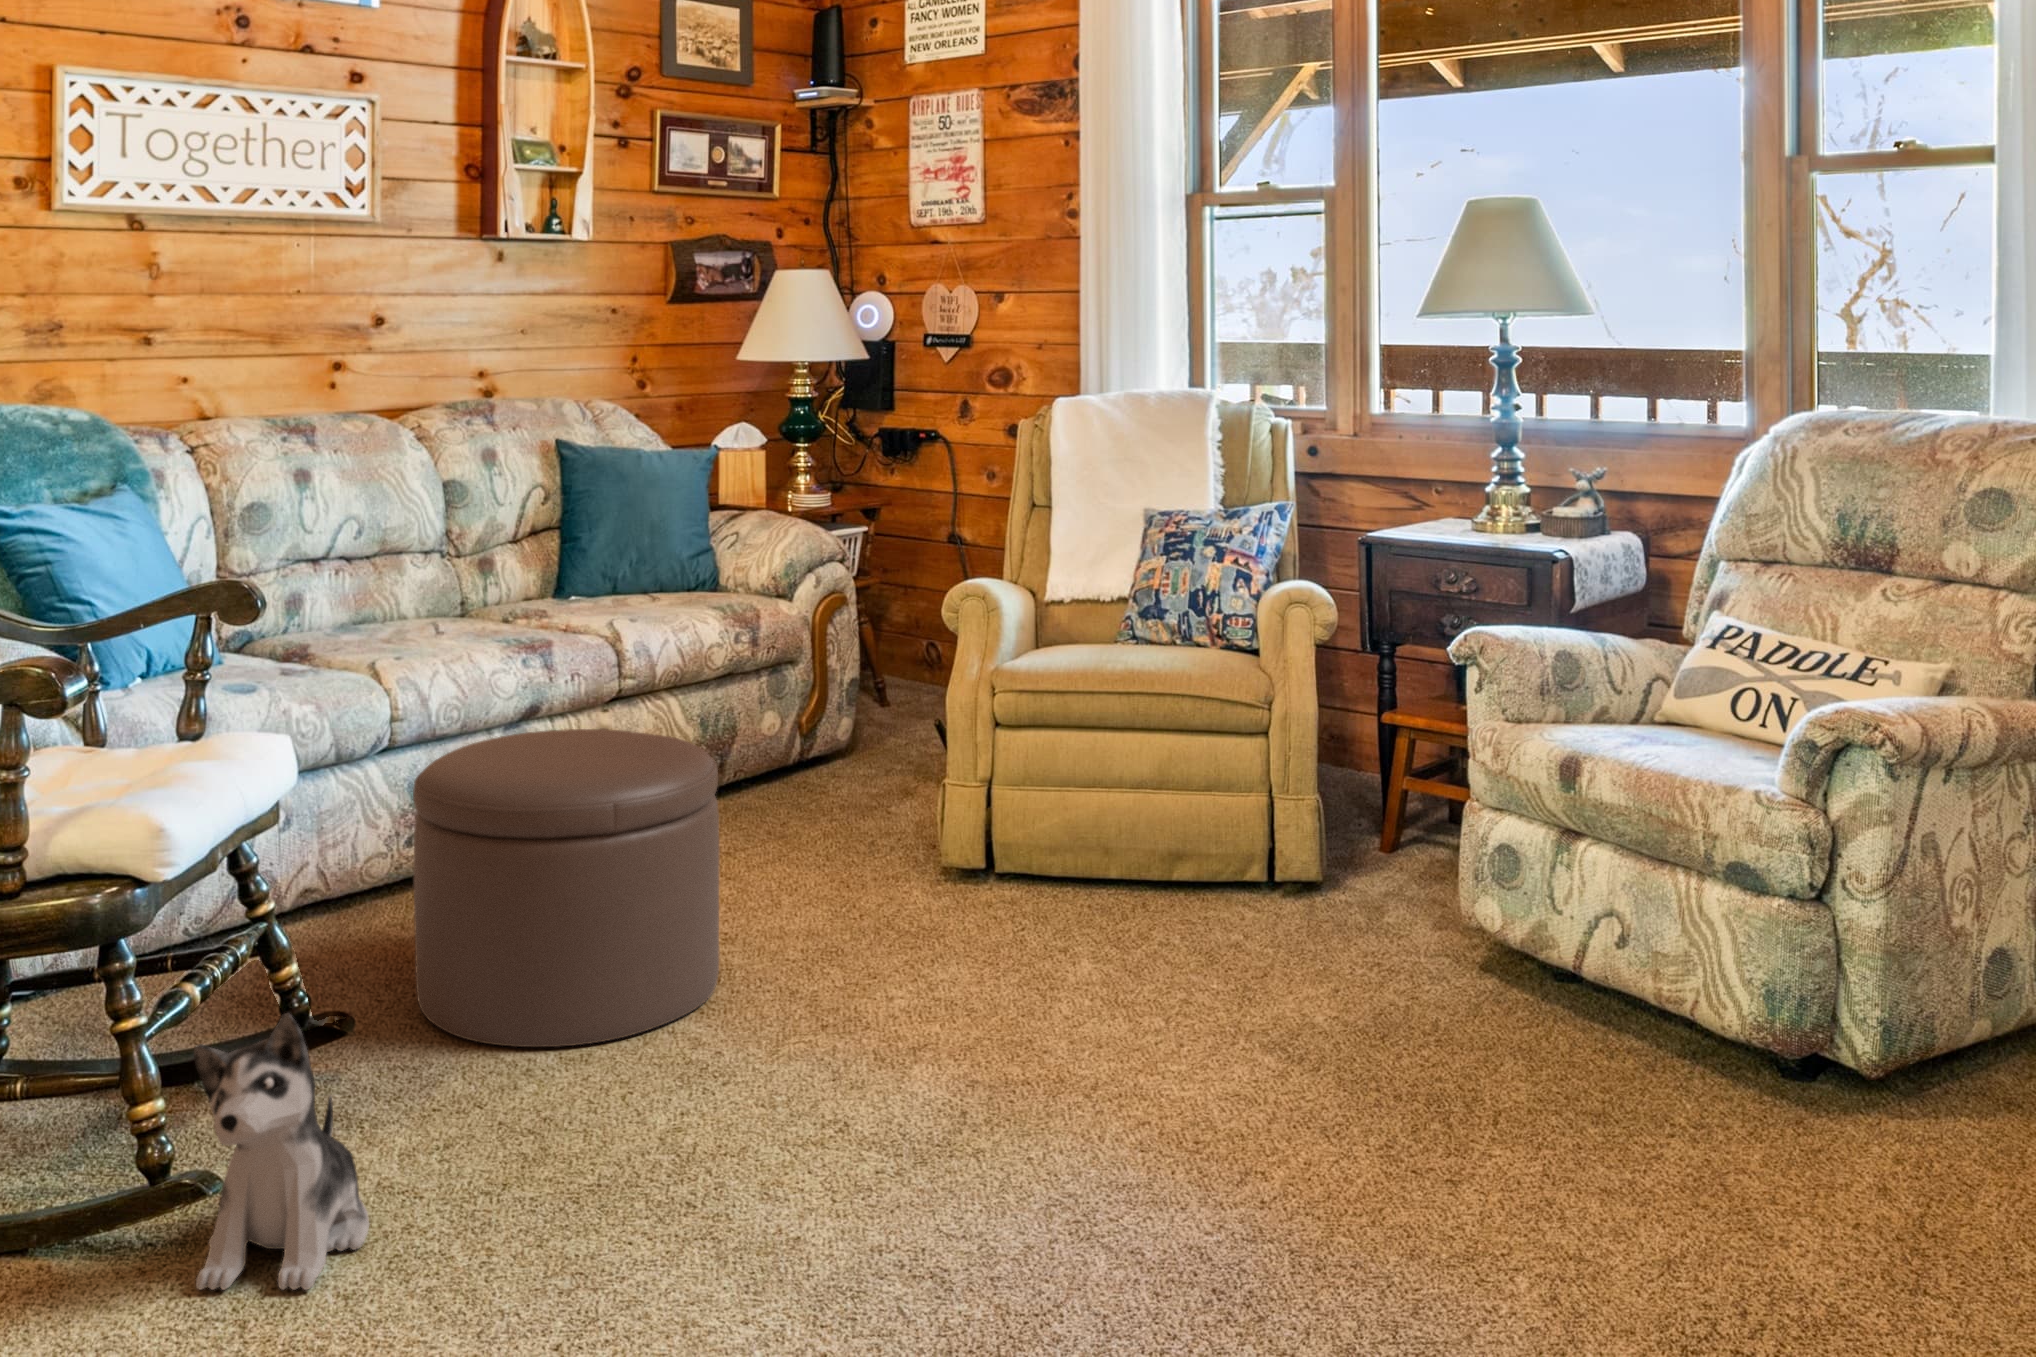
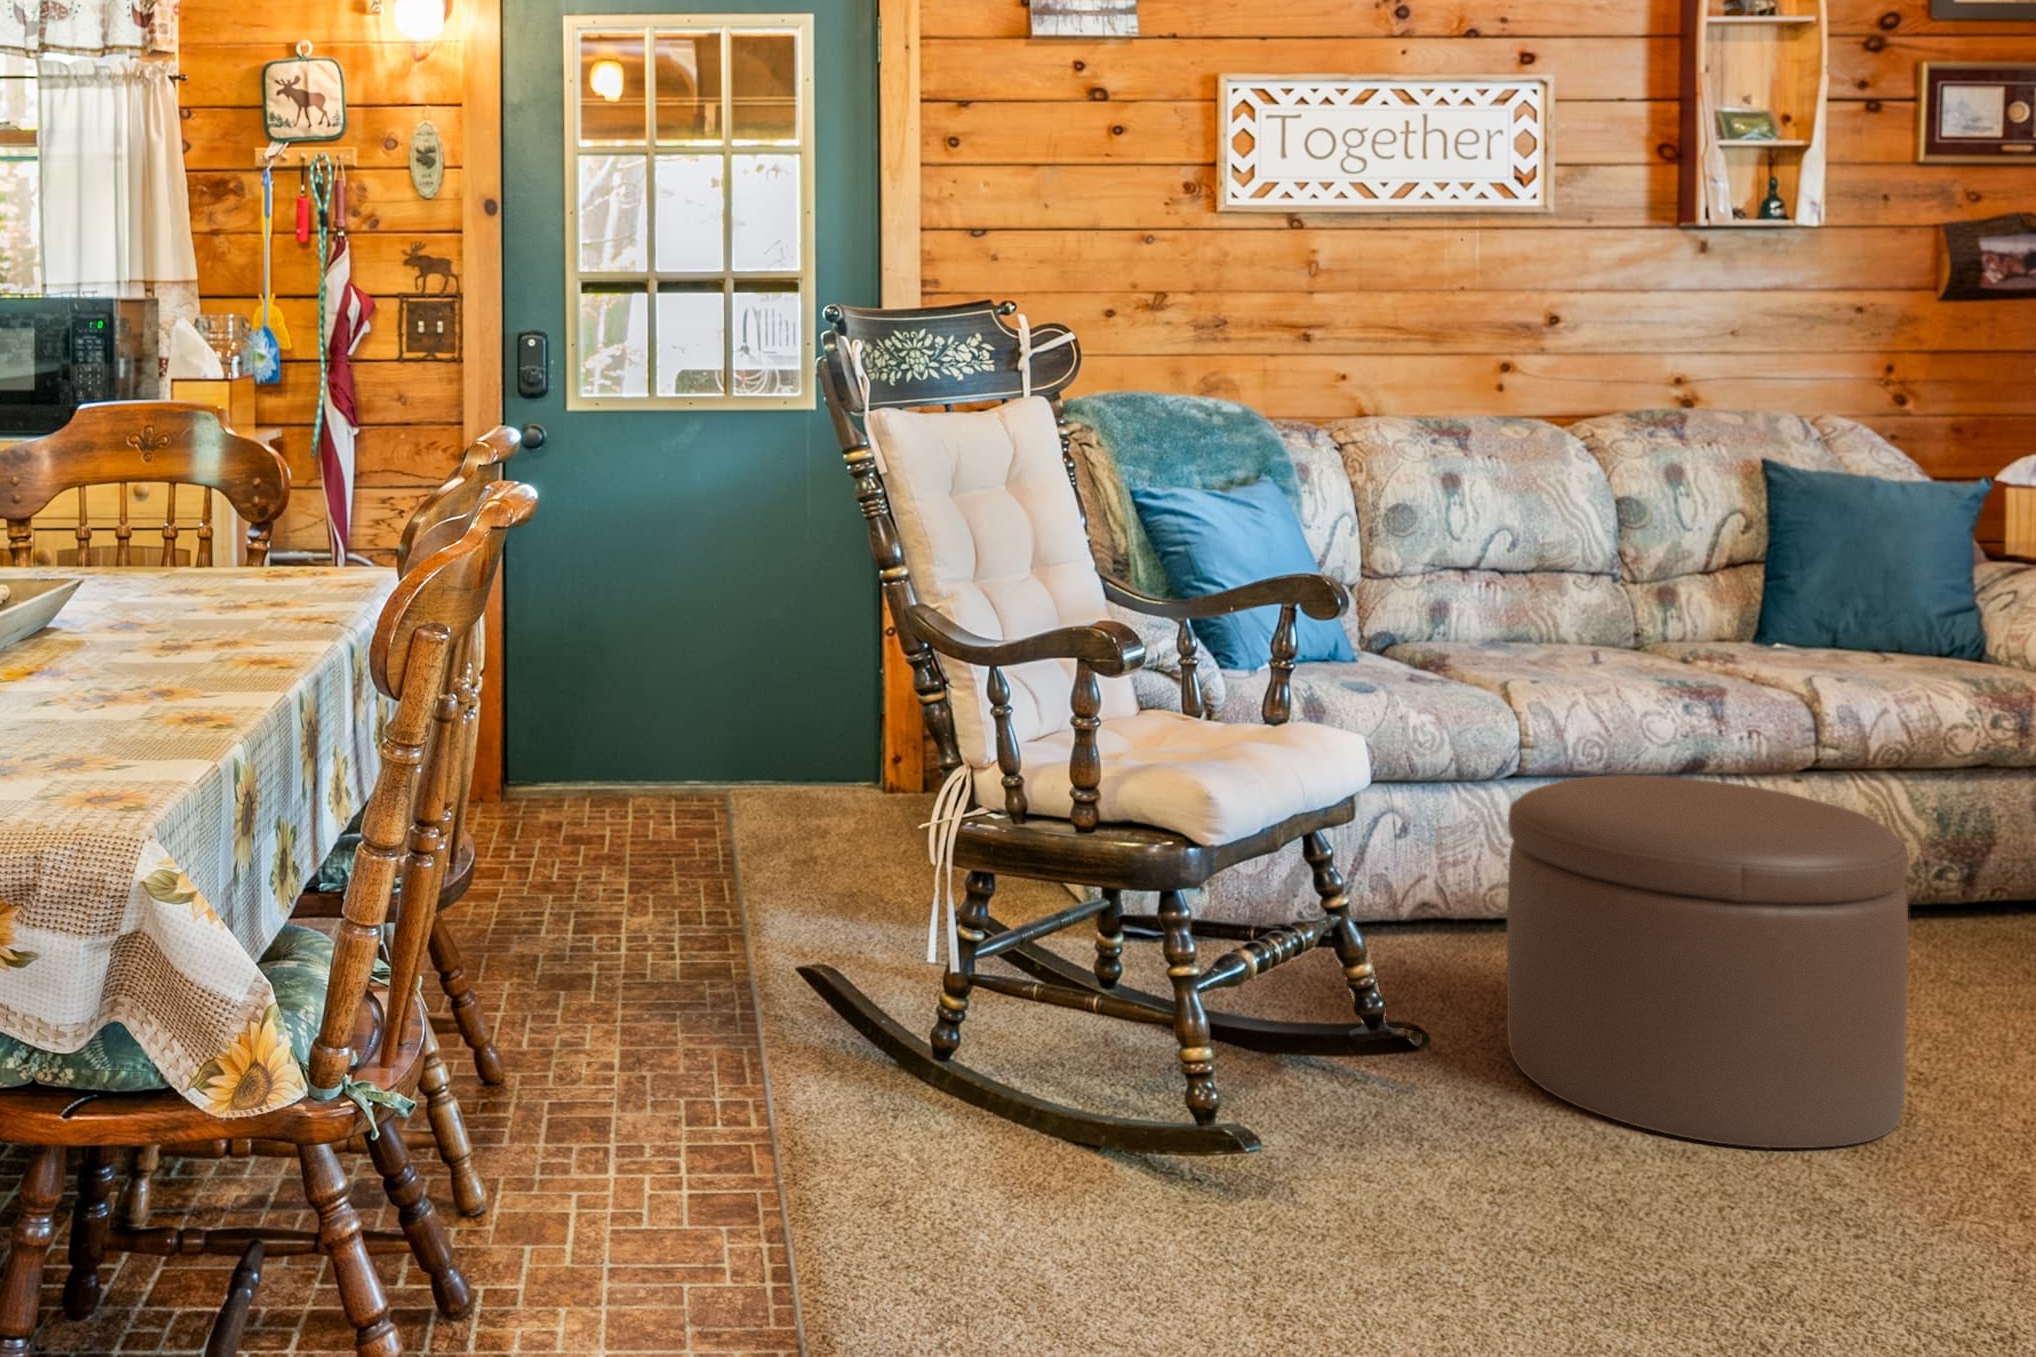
plush toy: present [194,1013,369,1290] -> none [1218,989,1397,1269]

